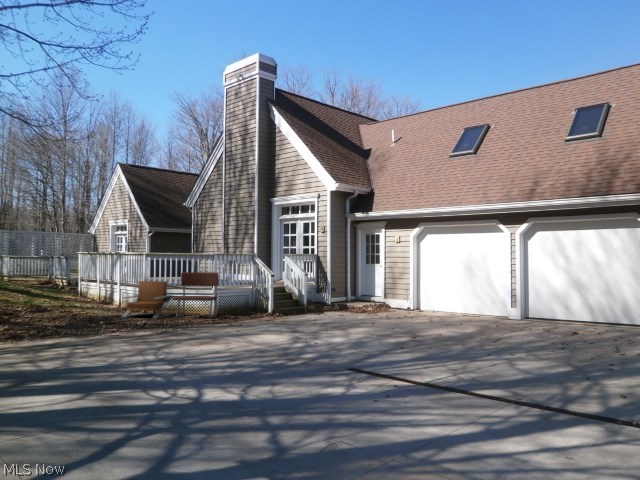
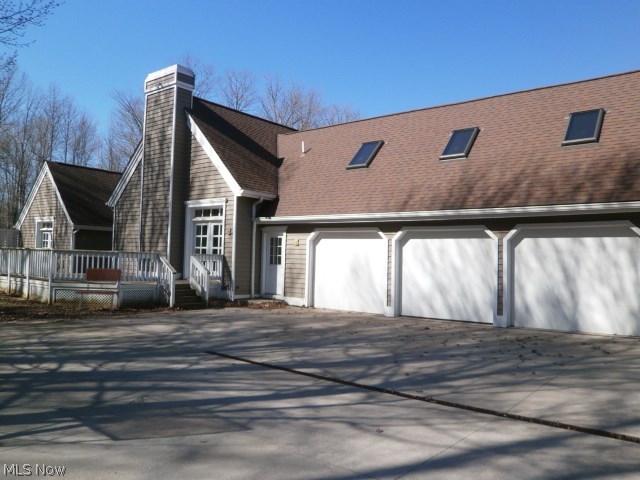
lounge chair: present [122,281,173,319] -> none [25,275,78,311]

